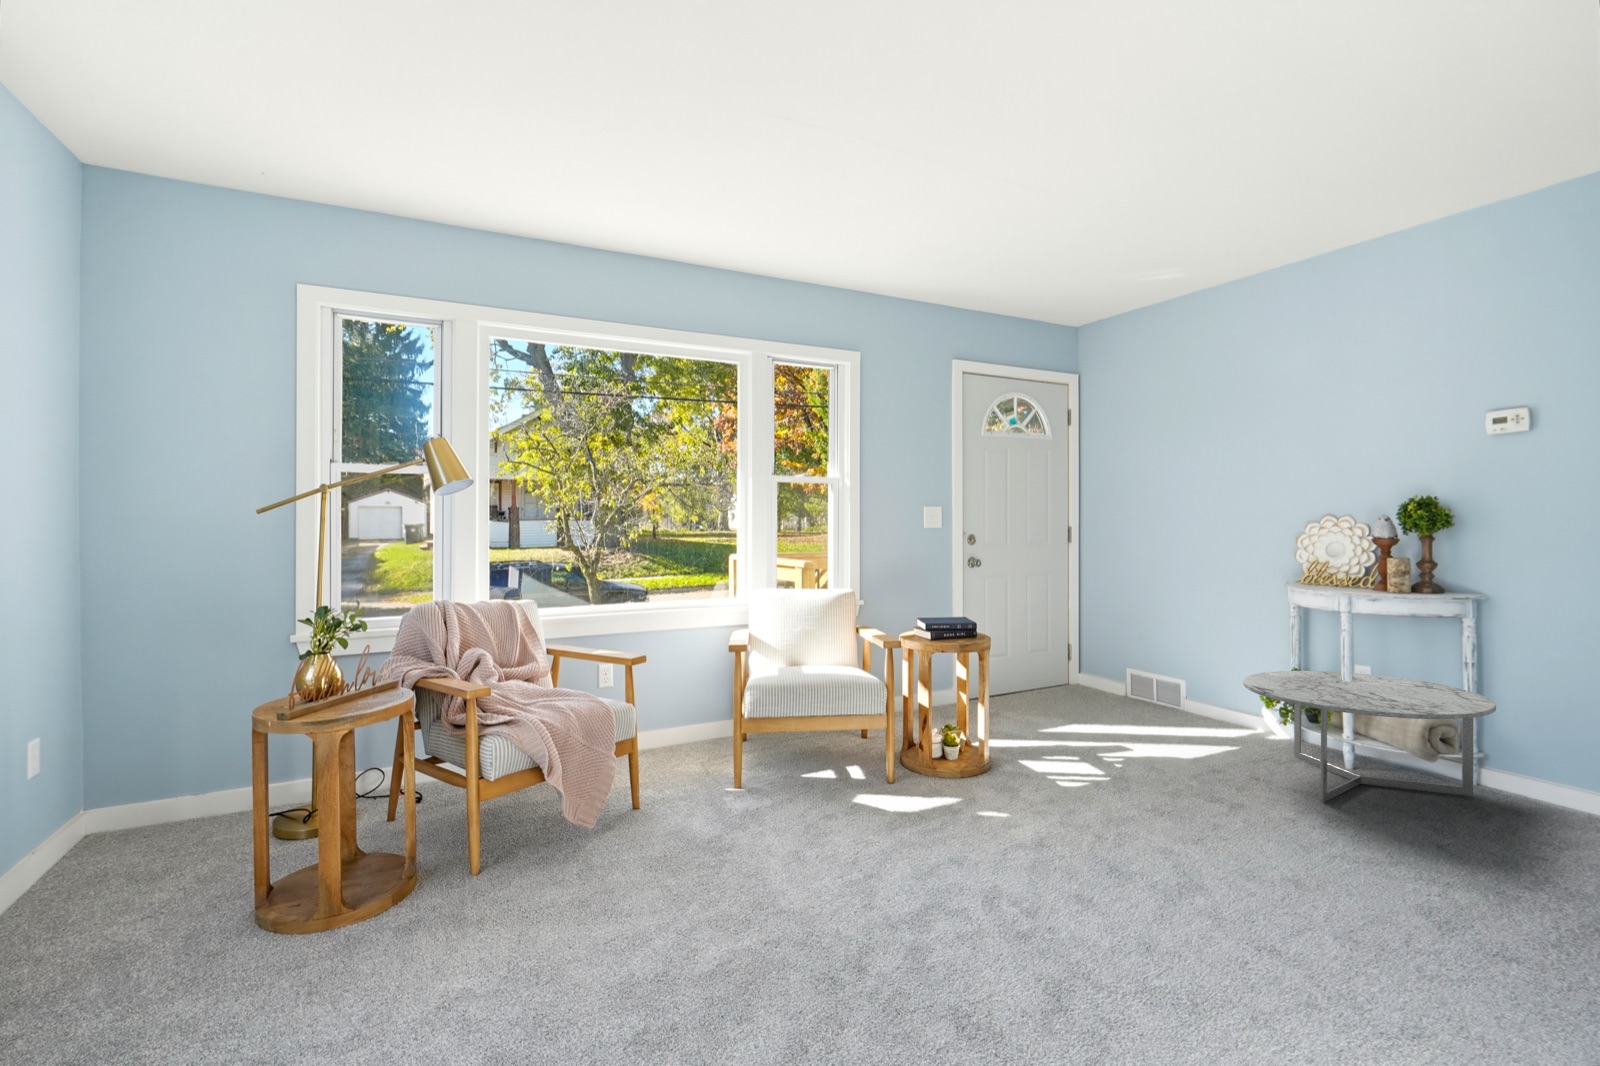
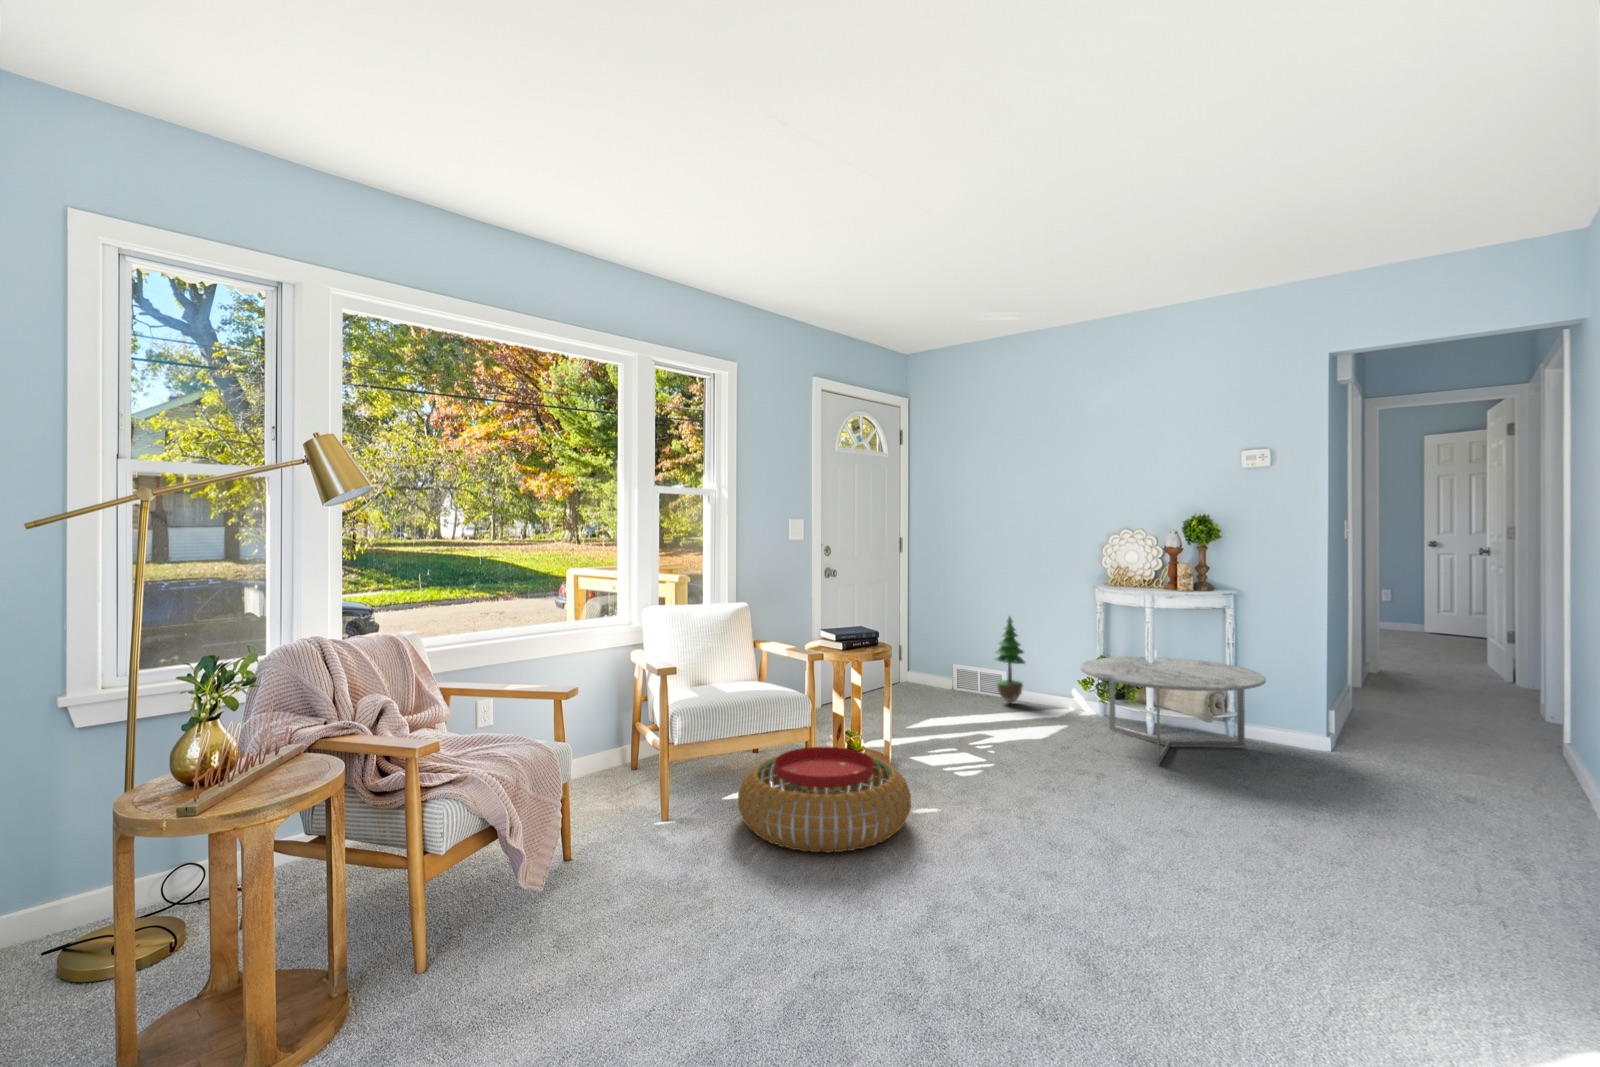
potted tree: none [1168,615,1209,718] -> present [995,617,1025,703]
pouf: none [792,734,967,838] -> present [738,747,911,853]

